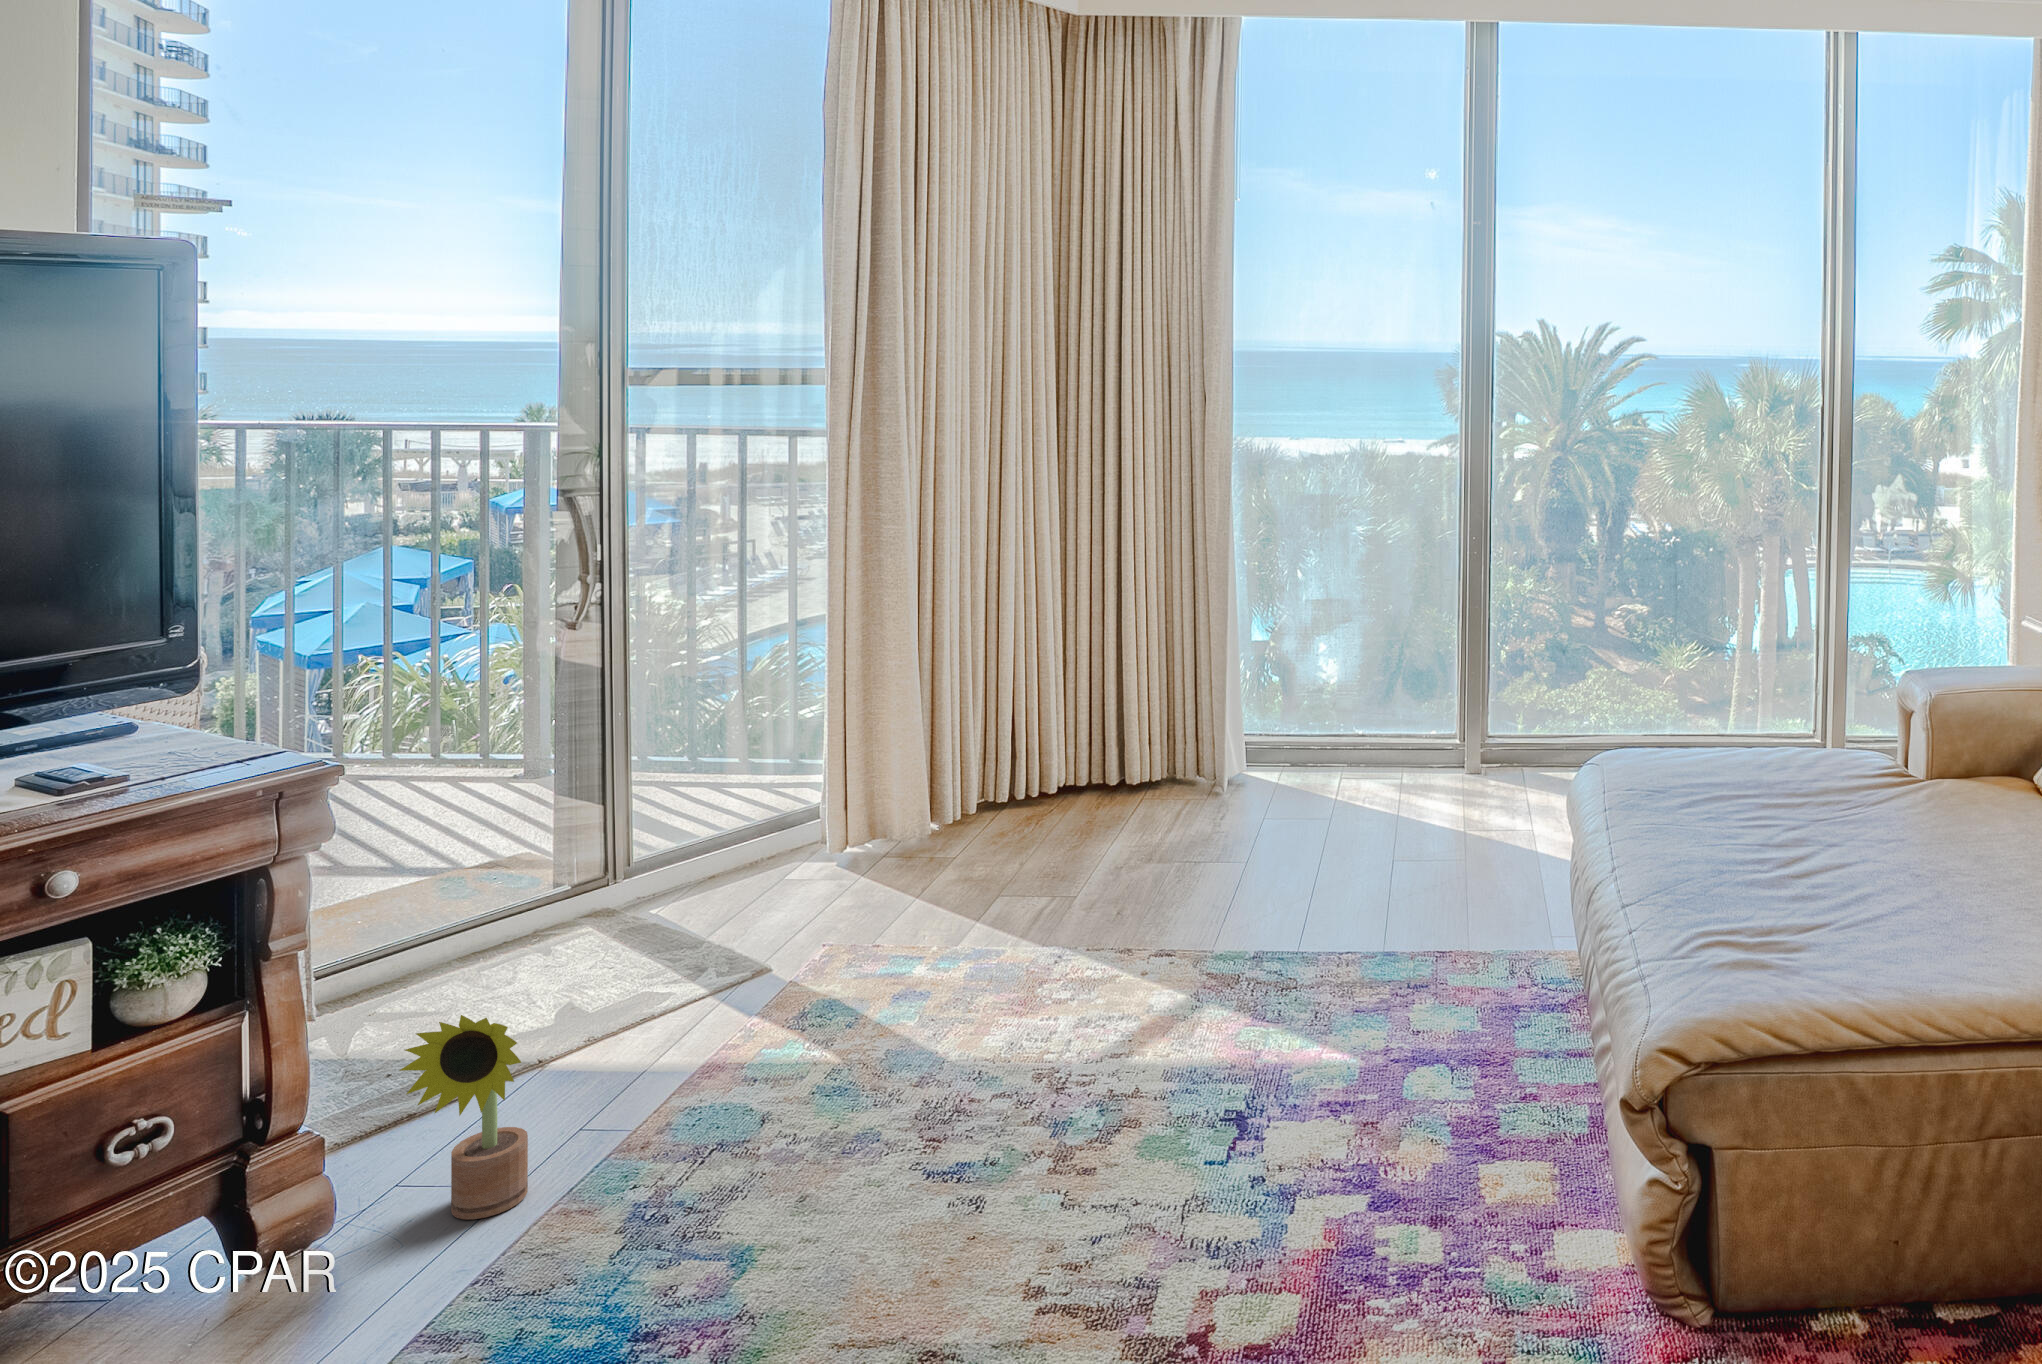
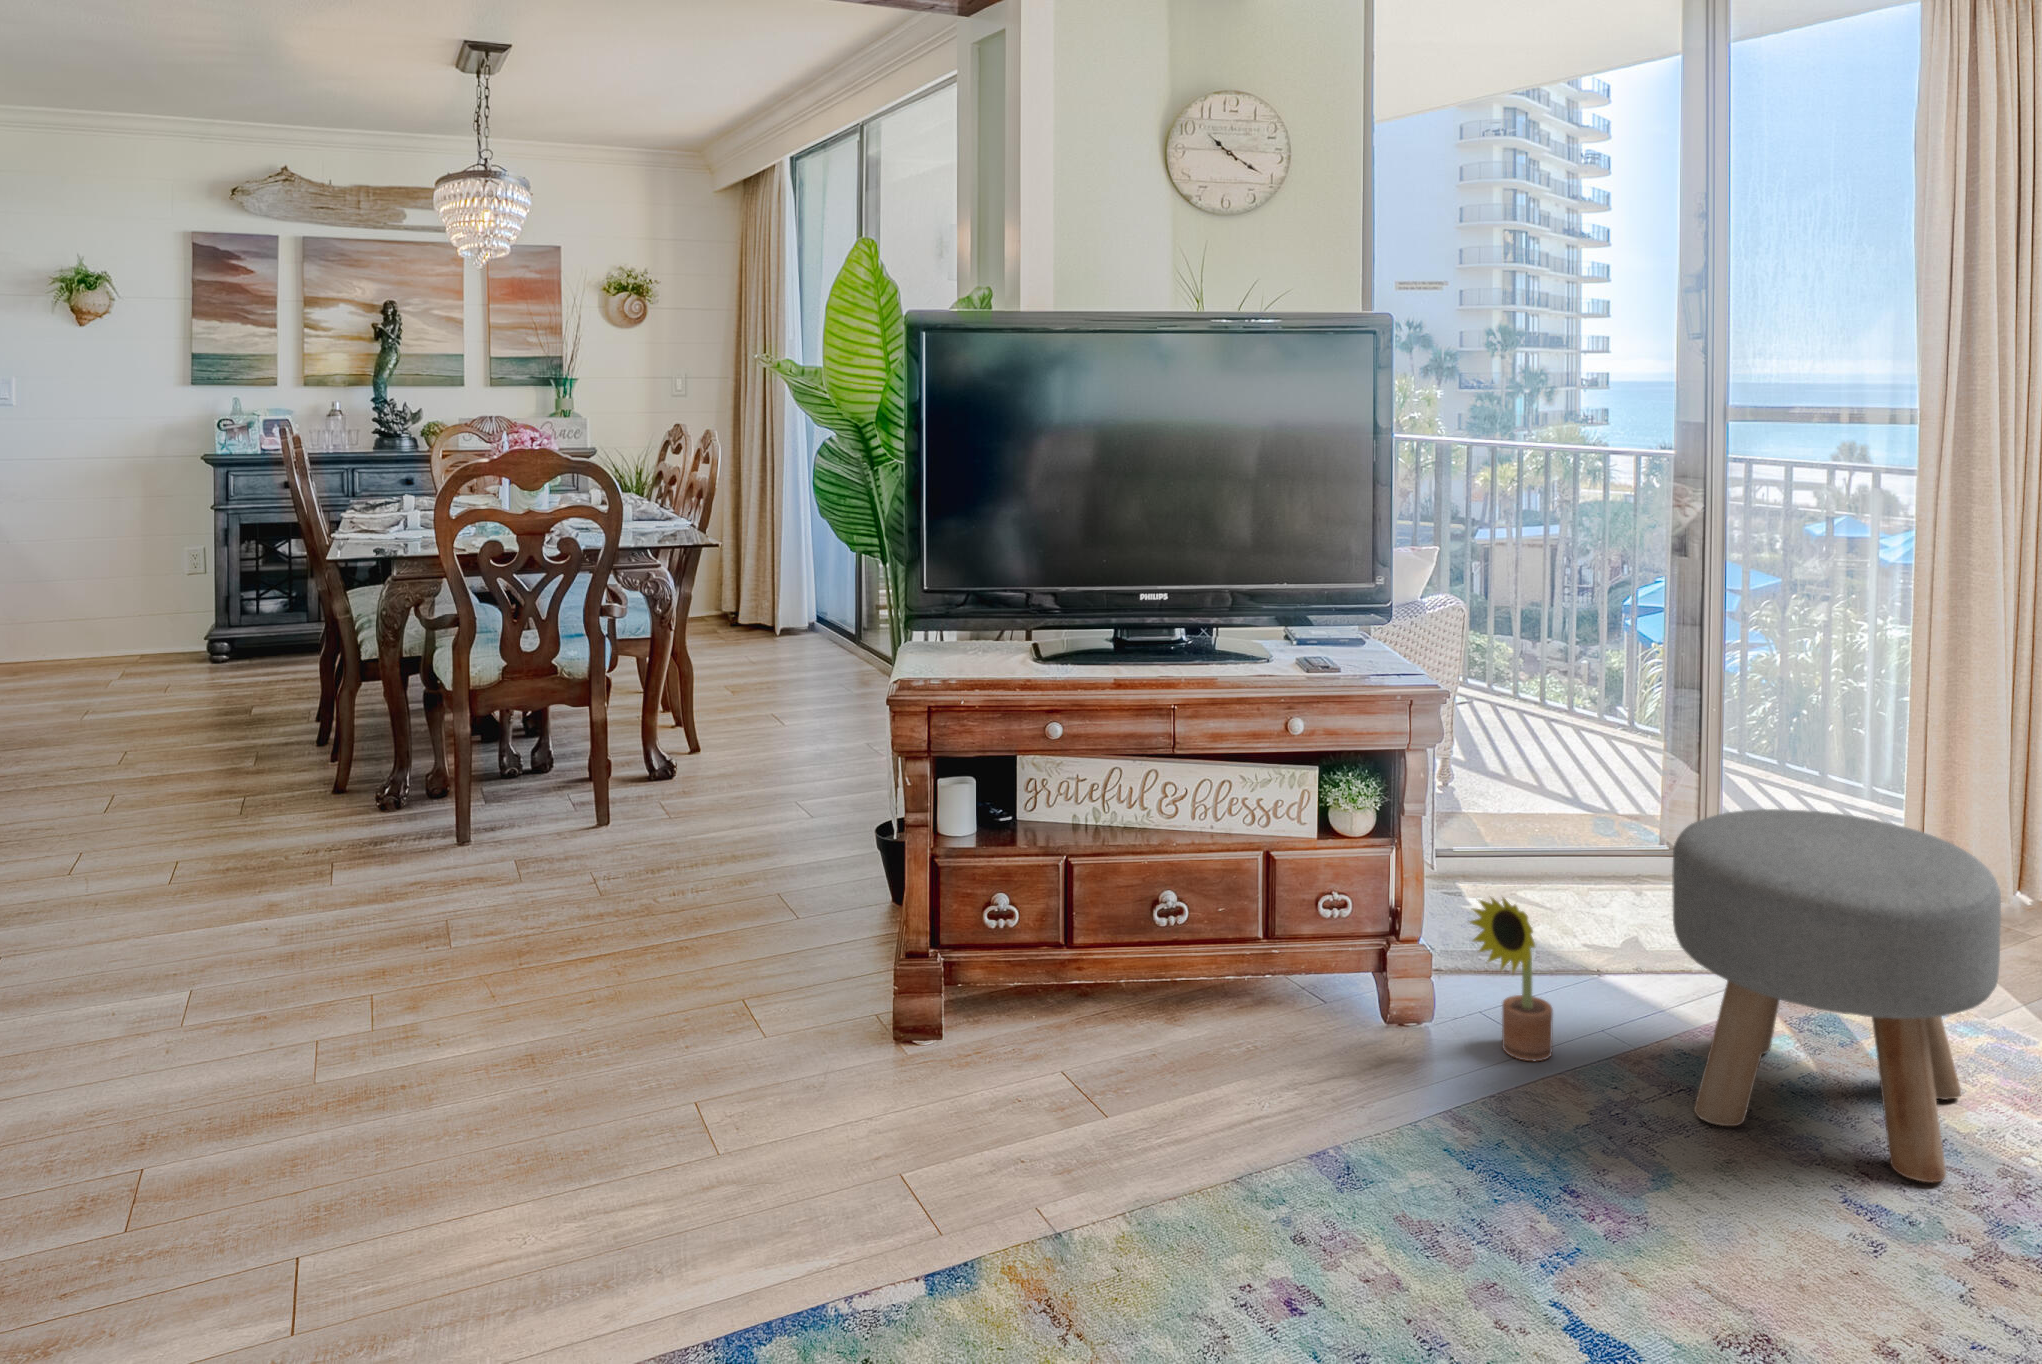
ottoman: none [688,783,1028,1171] -> present [1672,809,2001,1182]

